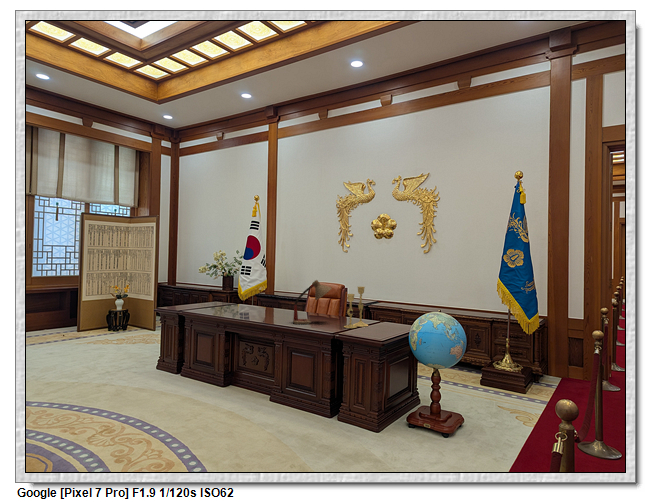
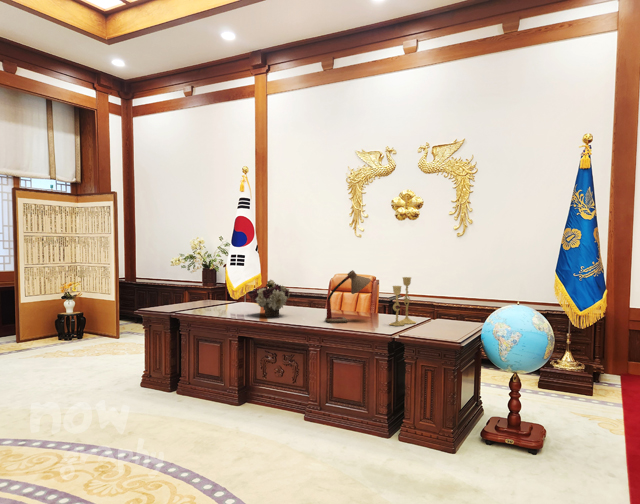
flower arrangement: none [238,286,268,317] -> present [253,280,290,317]

